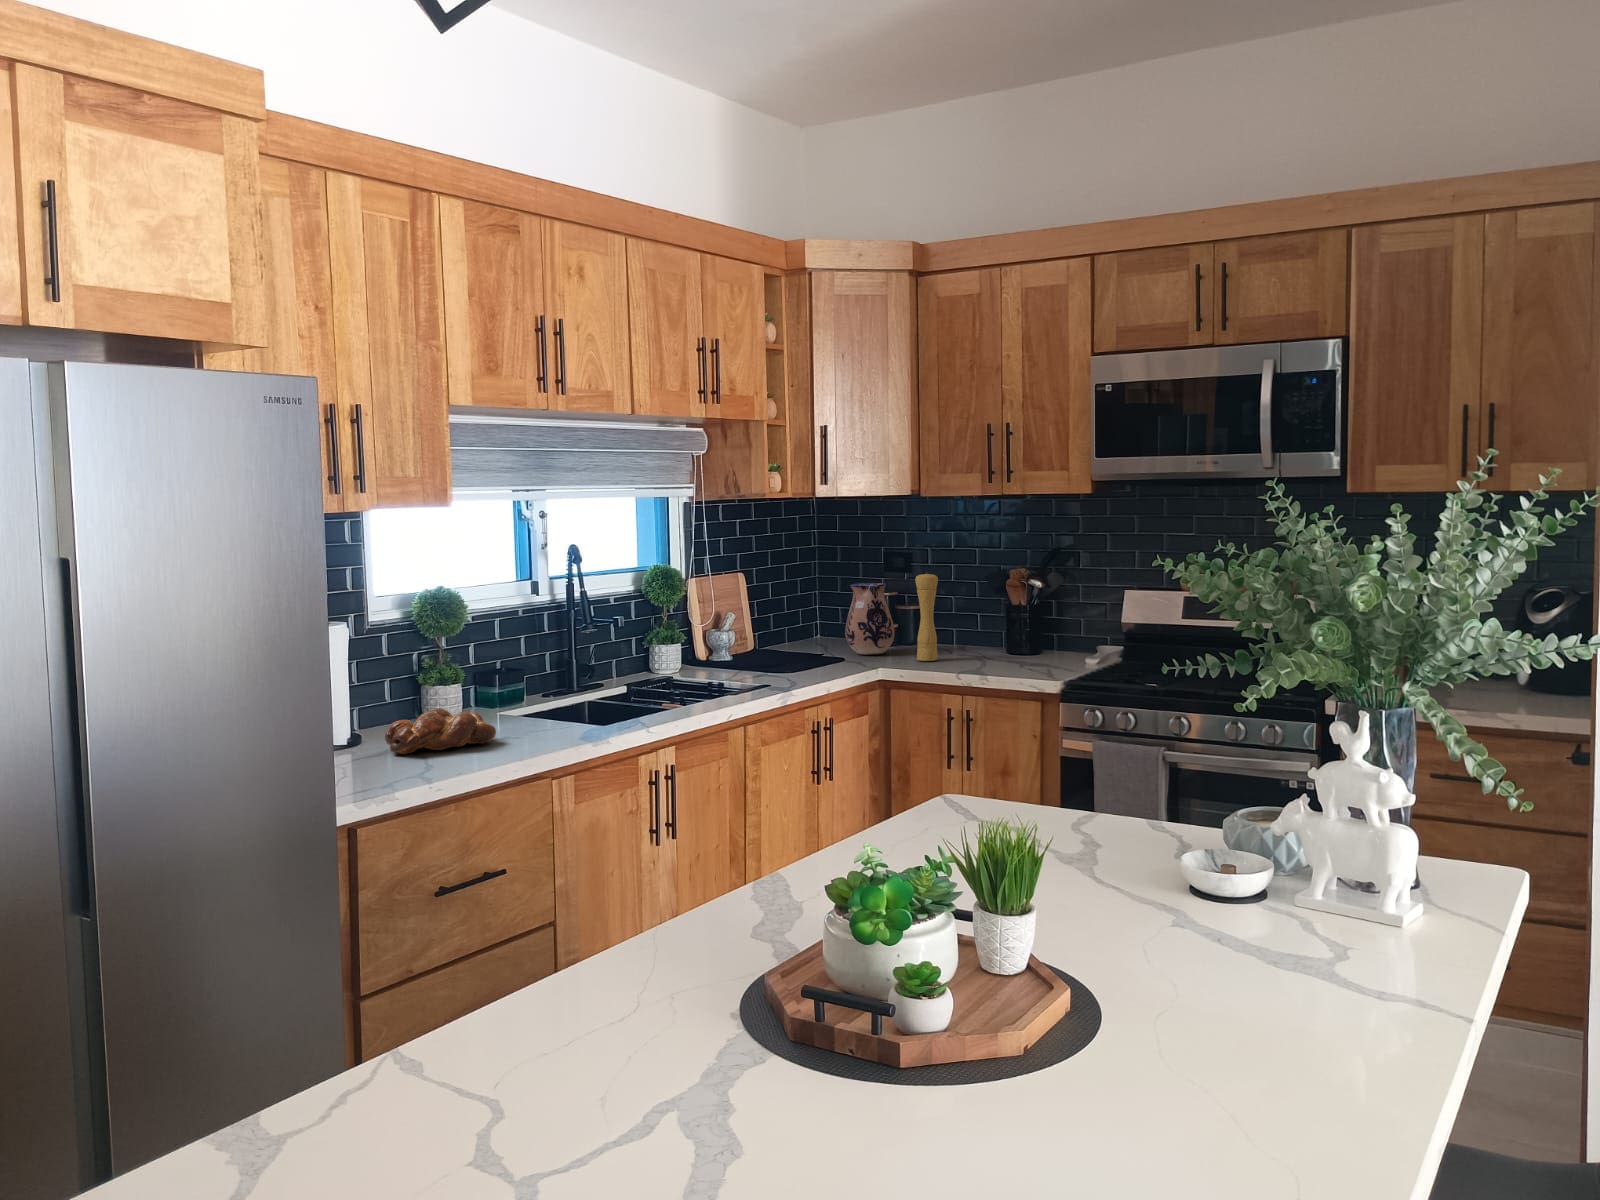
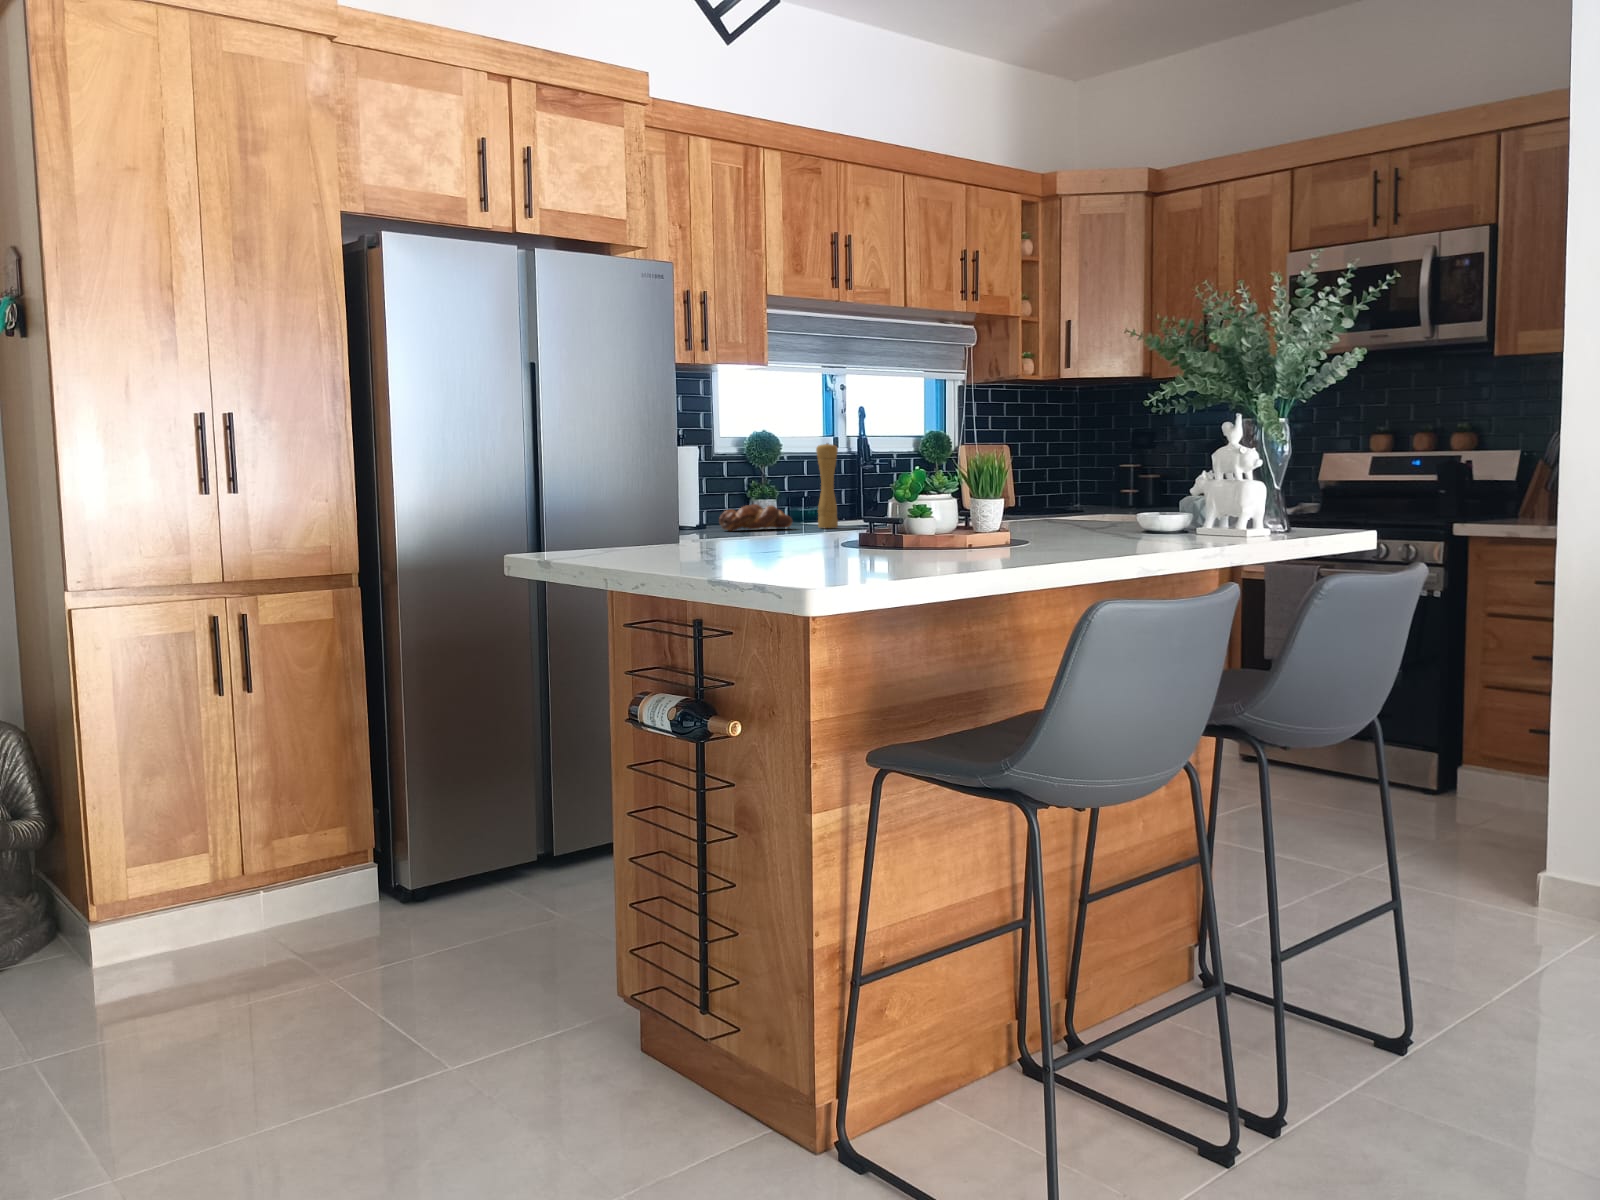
pepper mill: present [915,573,938,661] -> present [816,443,838,528]
ceramic pitcher: present [845,583,895,655] -> none [1088,452,1130,510]

